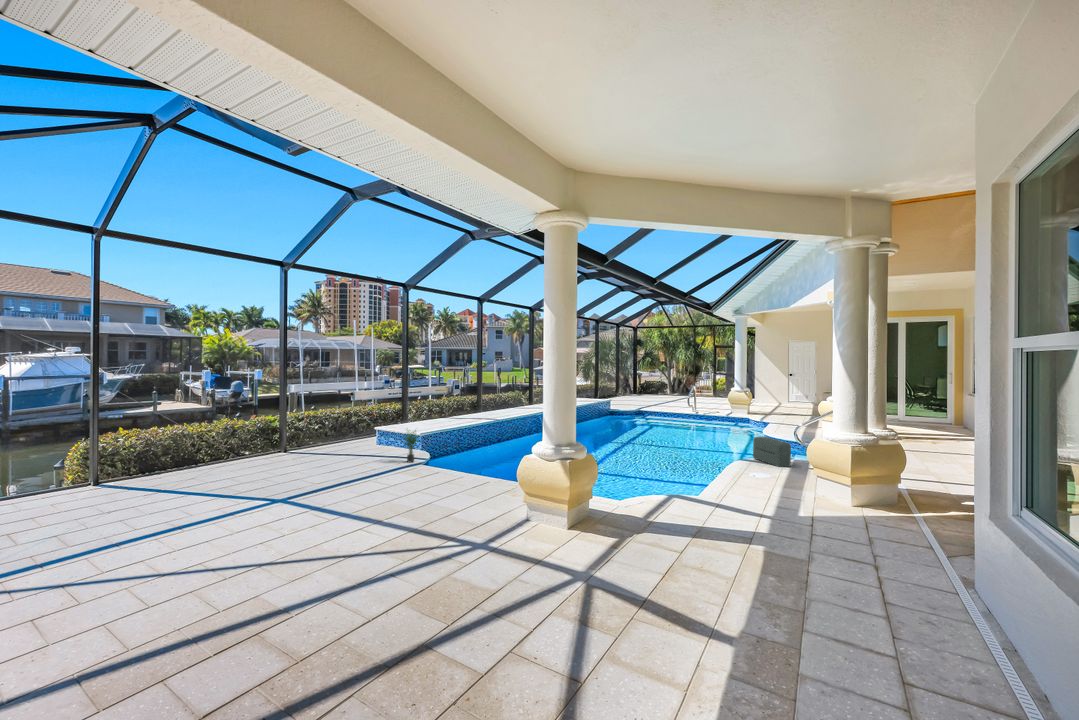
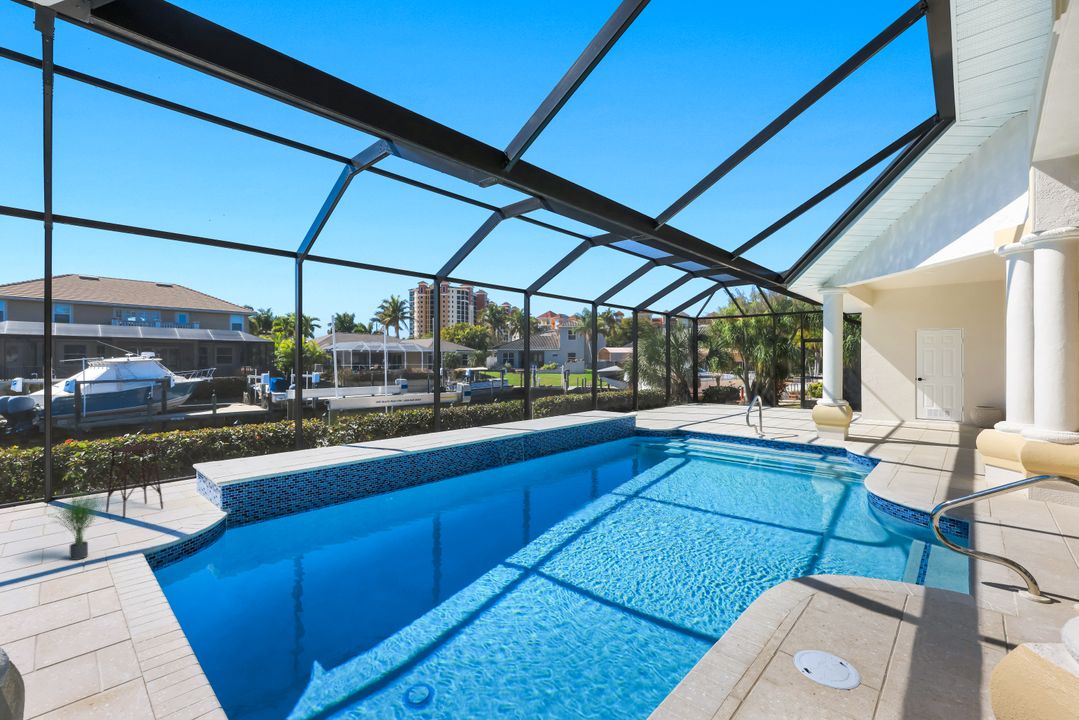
side table: none [368,411,397,452] -> present [106,444,163,518]
pouf: present [753,436,791,467] -> none [819,550,932,671]

